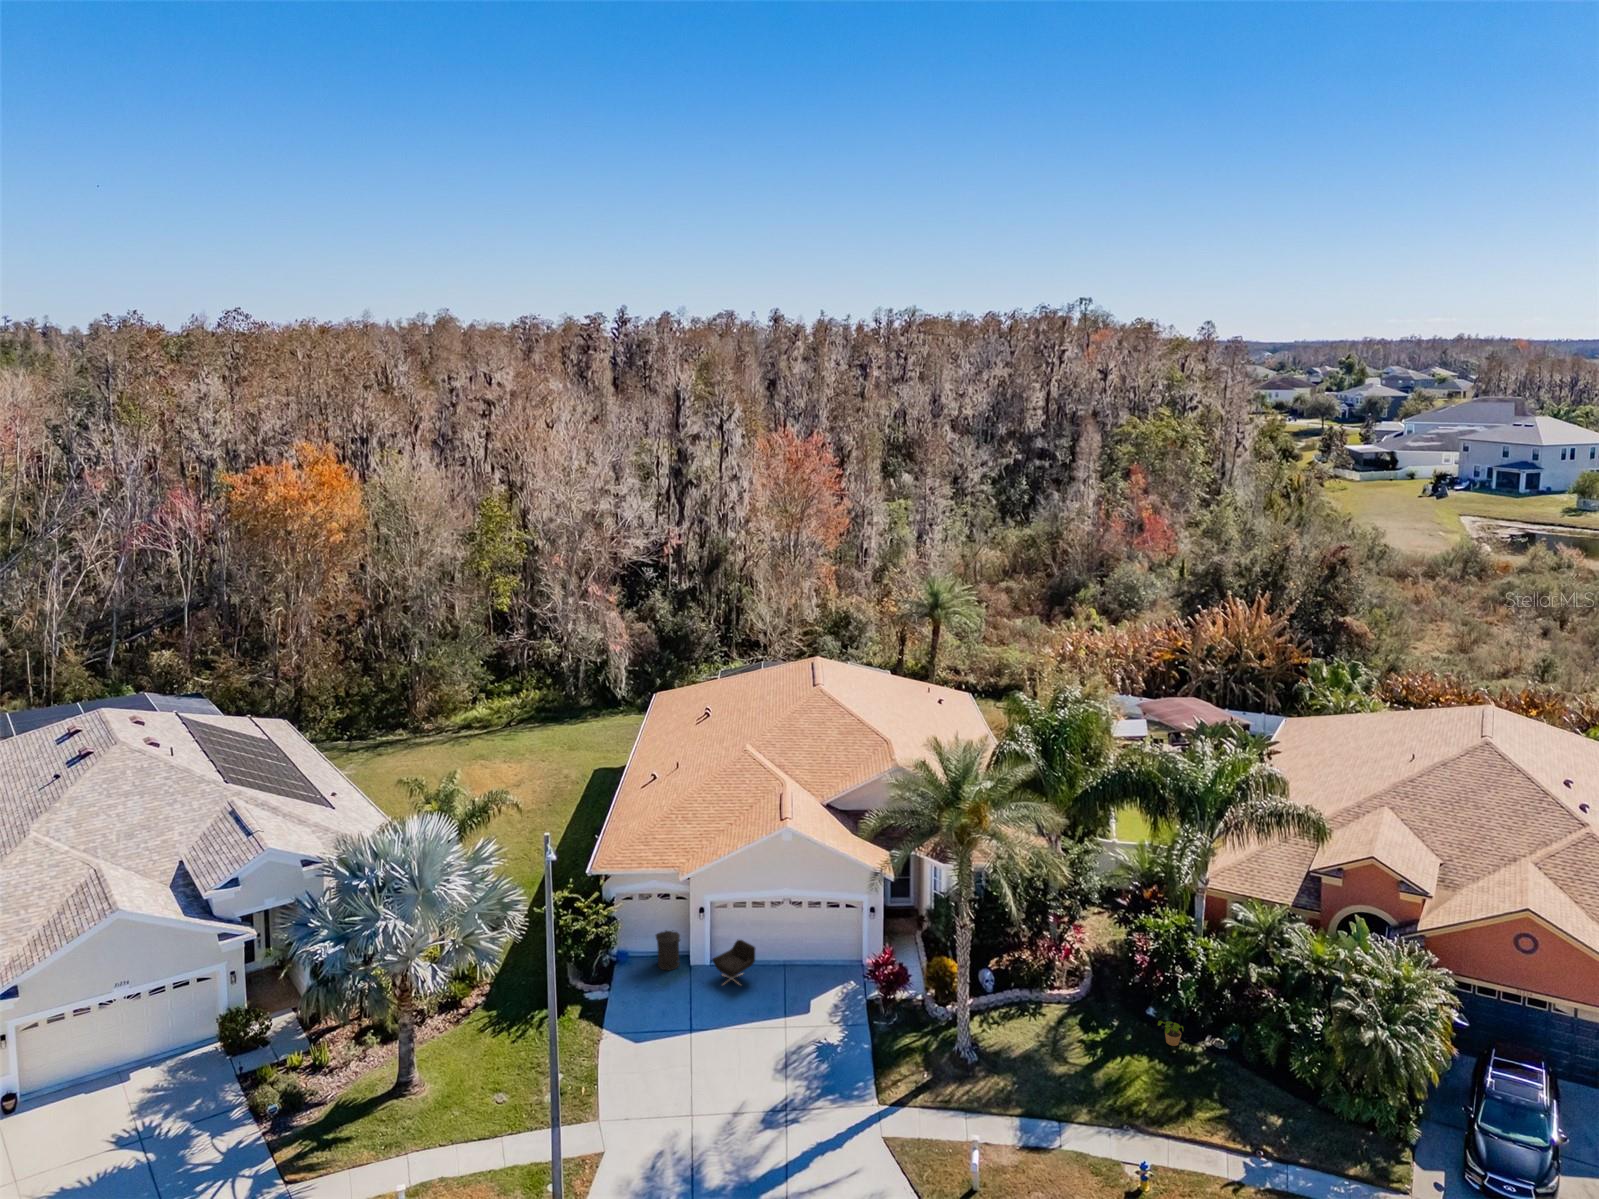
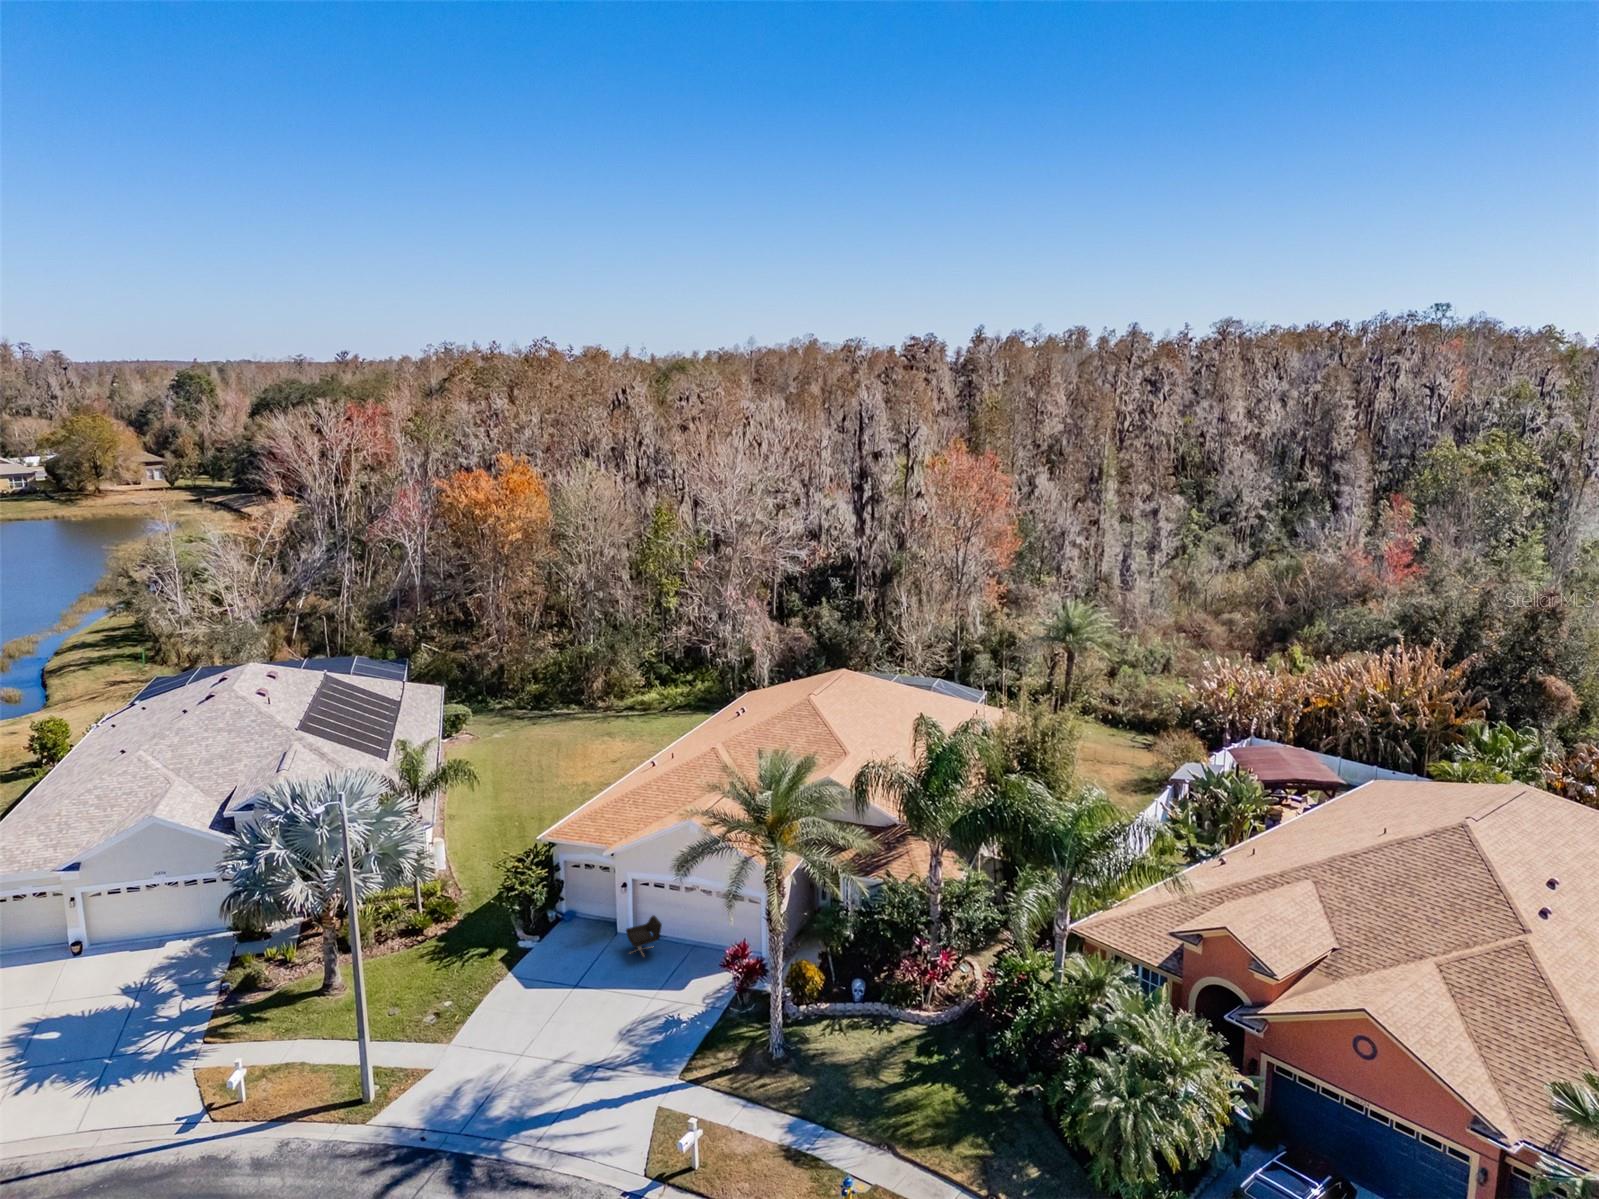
trash can: present [656,931,680,970] -> none [587,898,609,934]
potted plant: present [1158,1021,1183,1046] -> none [980,1058,1007,1086]

